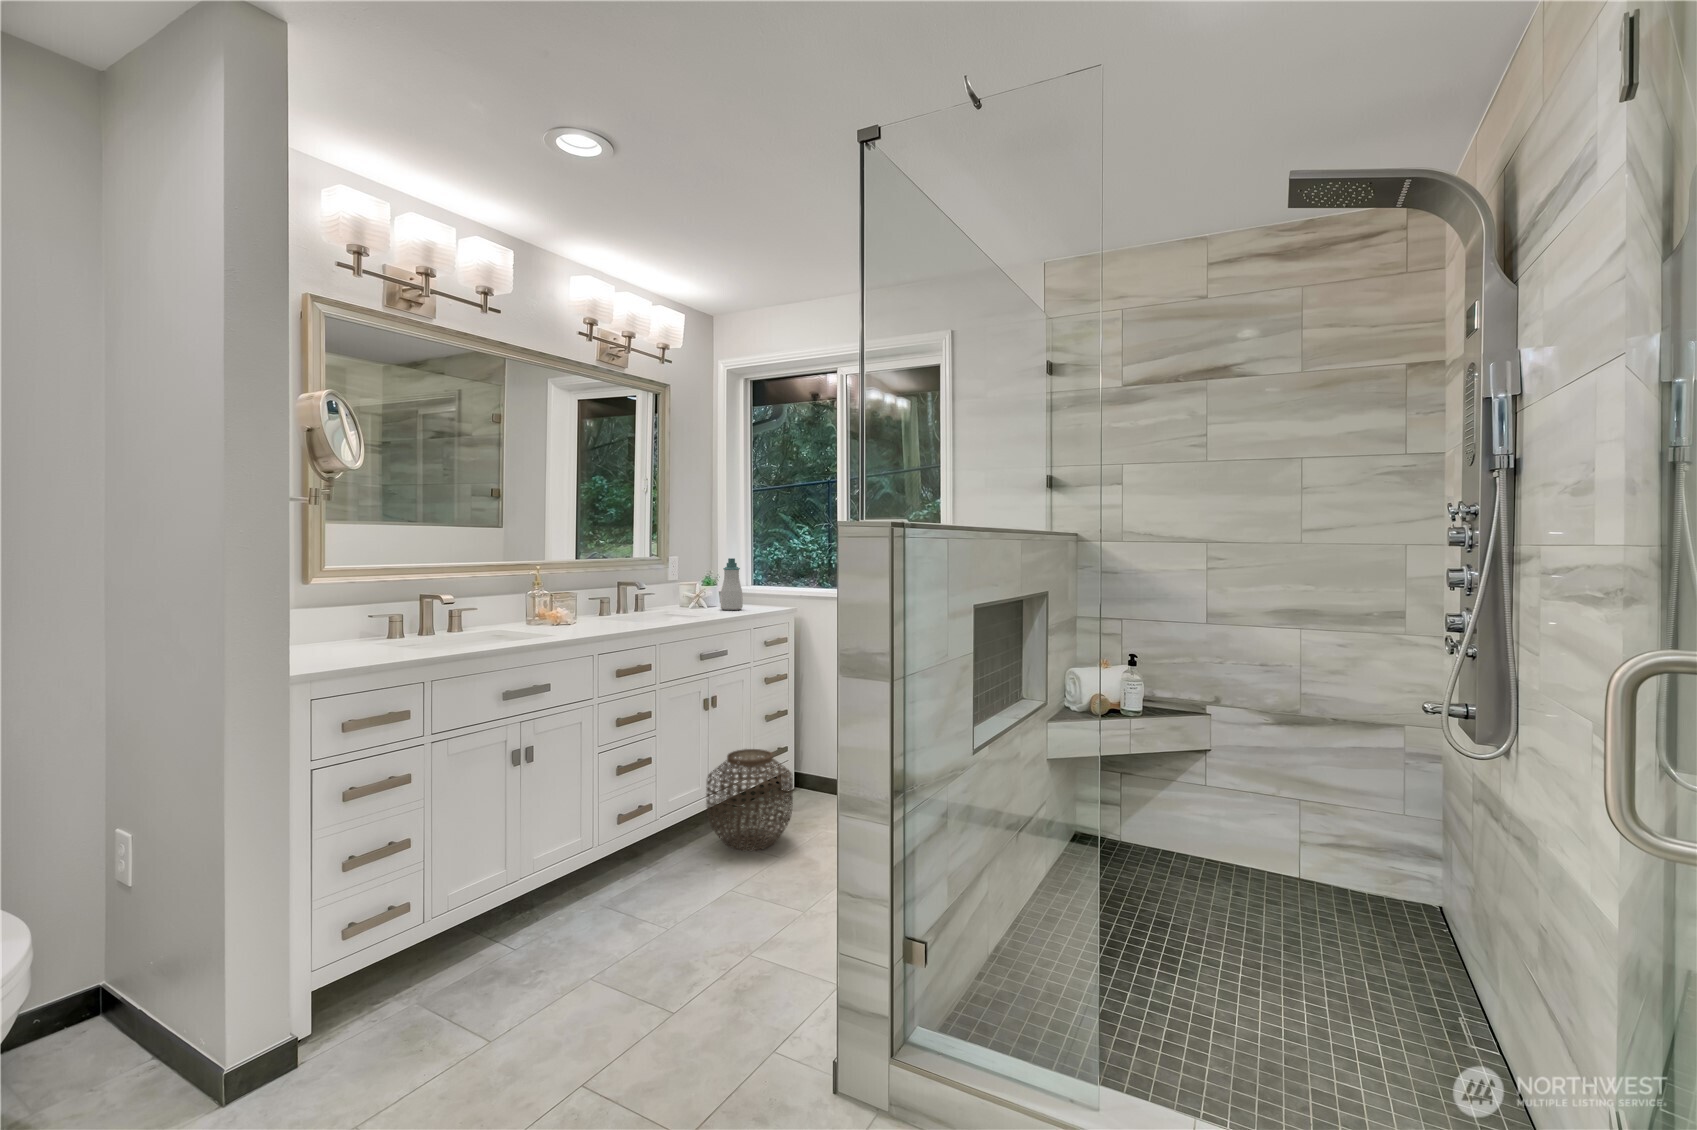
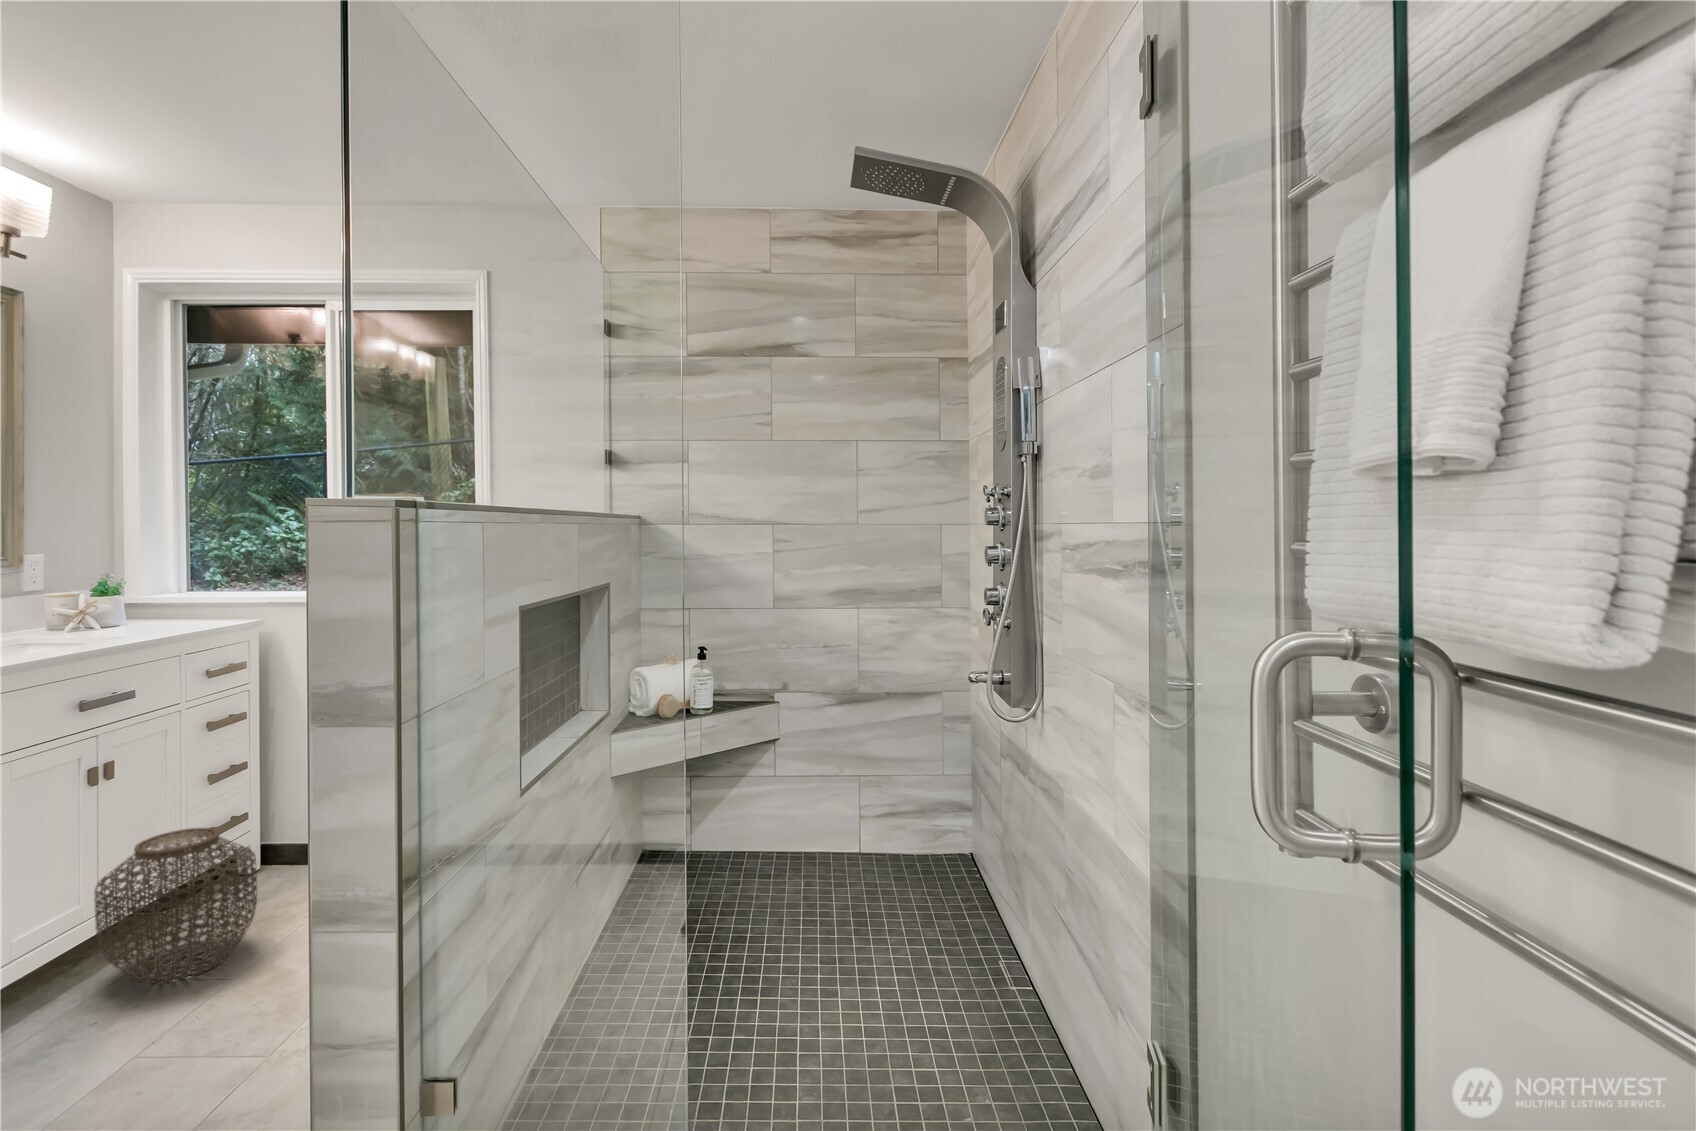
soap bottle: present [721,558,743,610] -> none [120,554,163,630]

